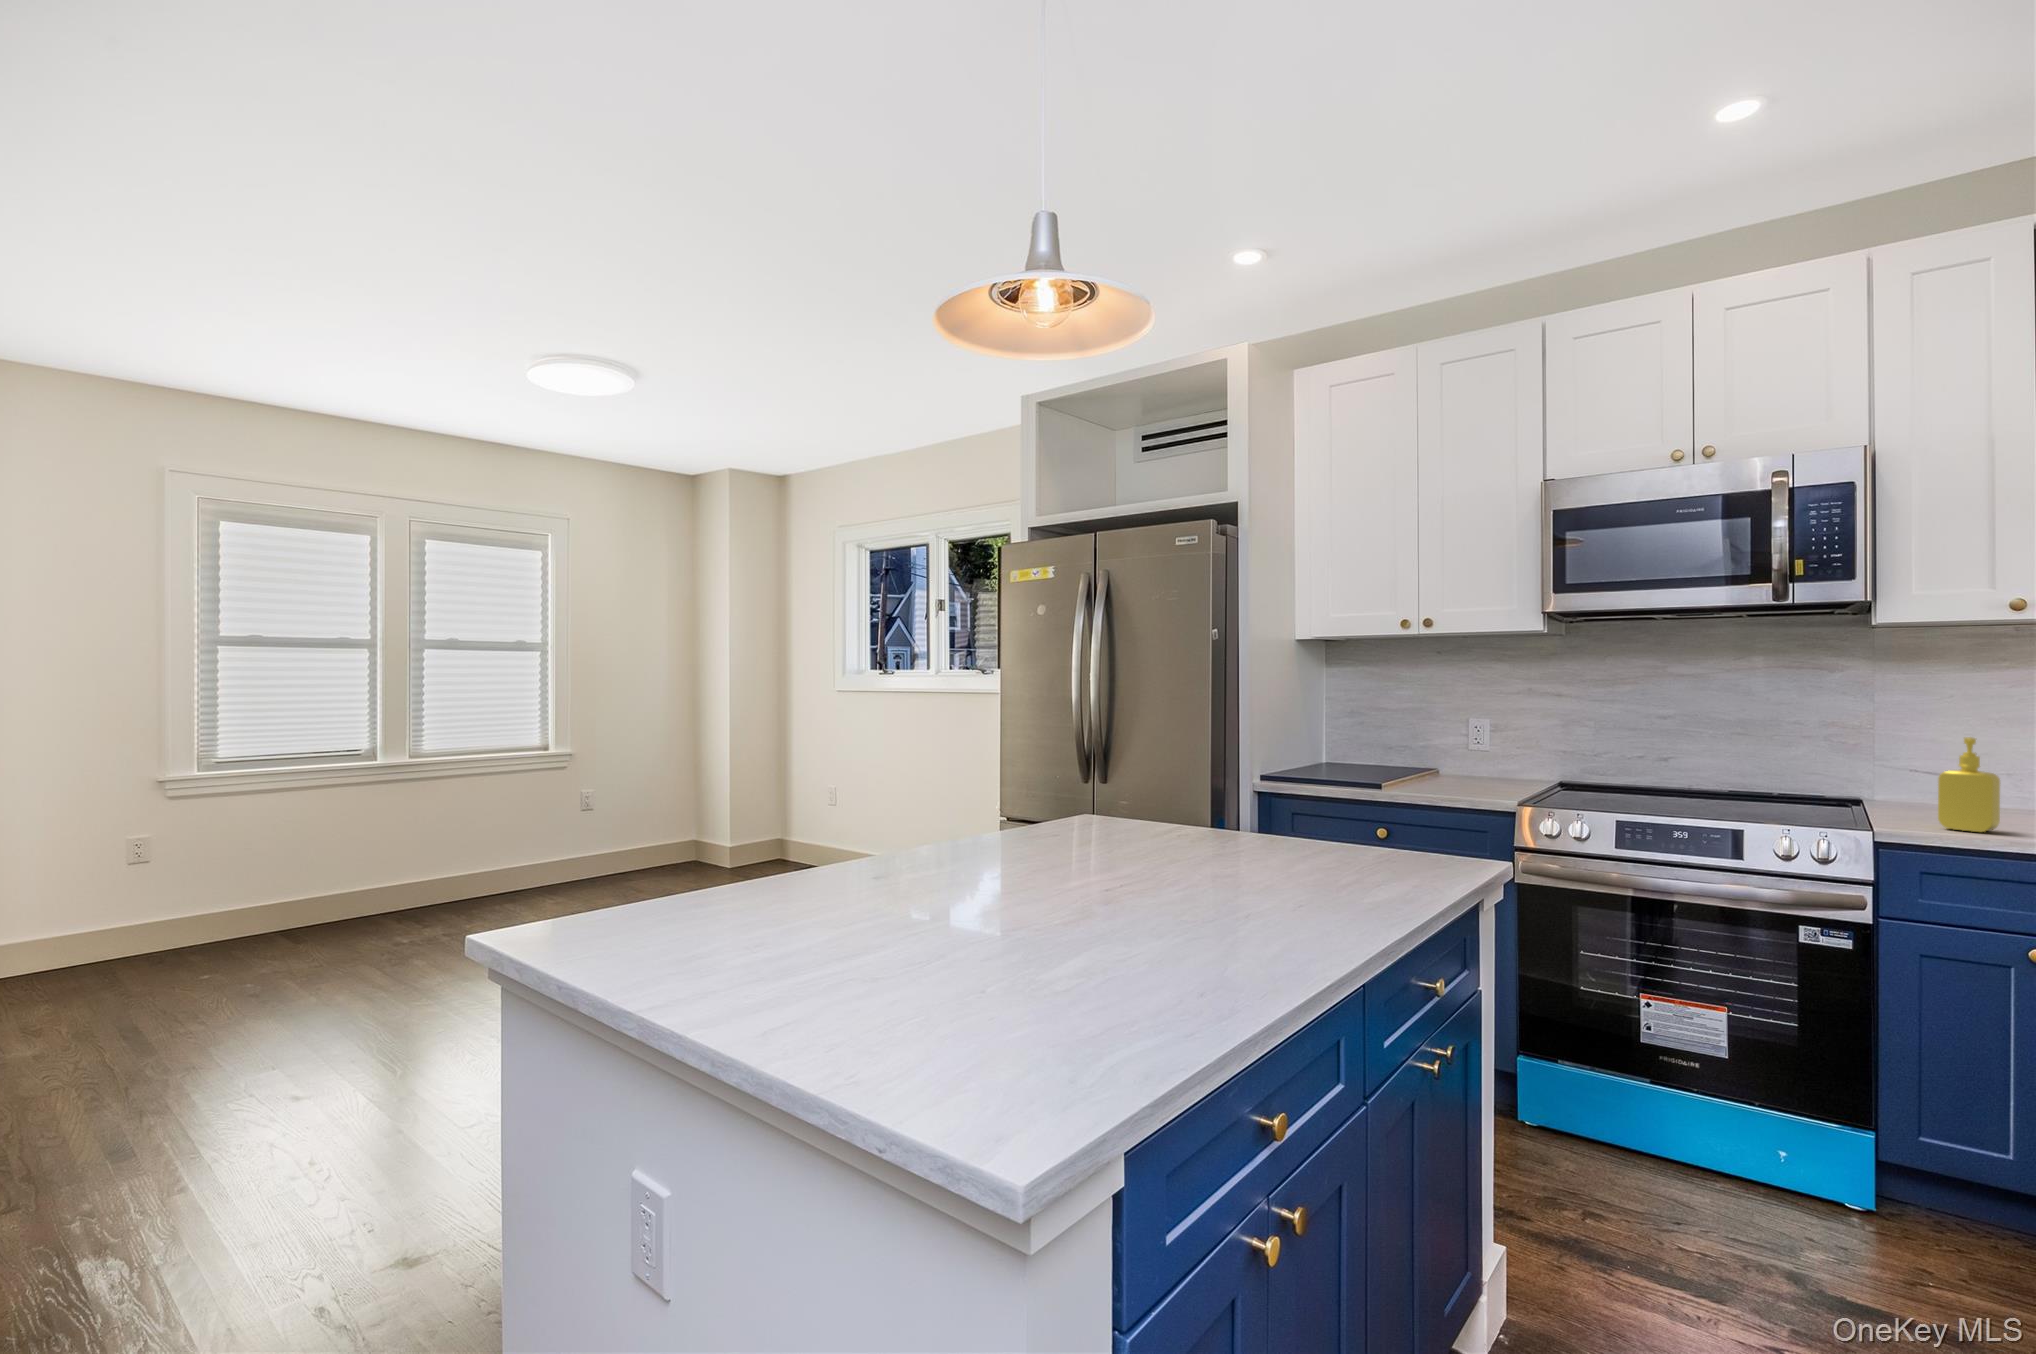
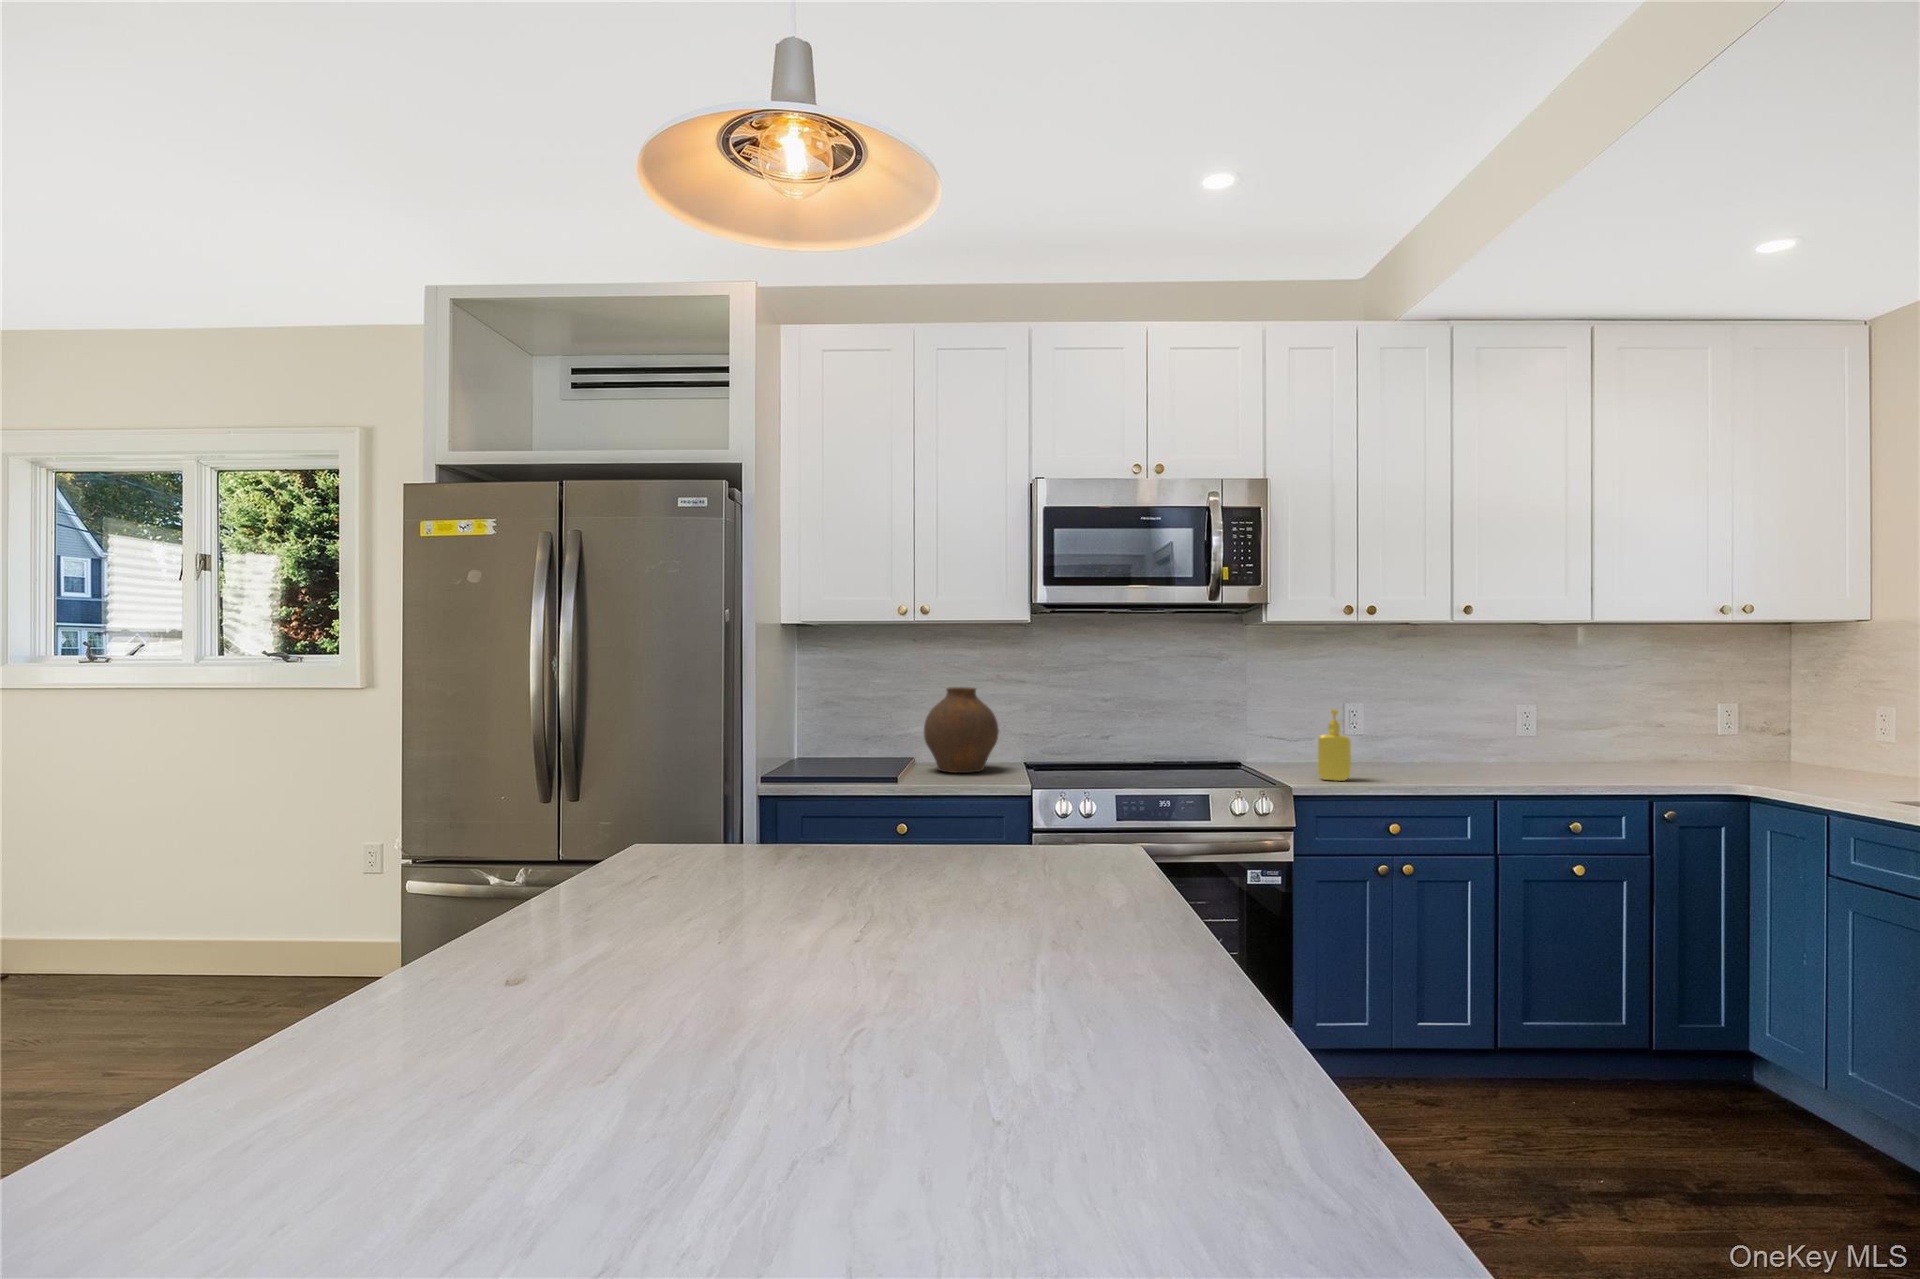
vase: none [1429,701,1513,787] -> present [924,687,999,773]

